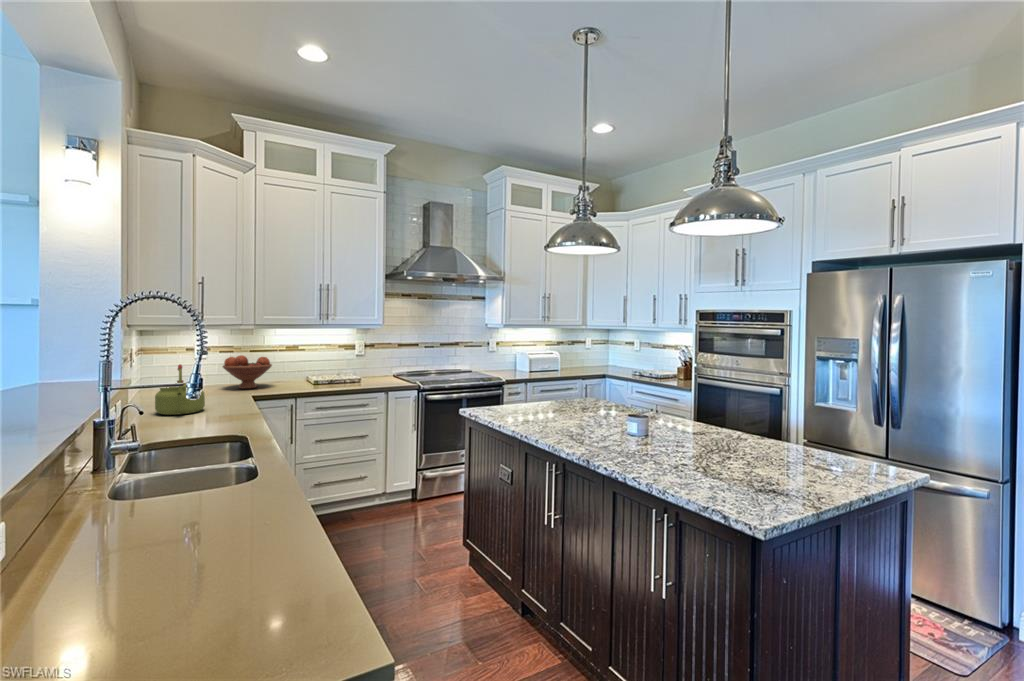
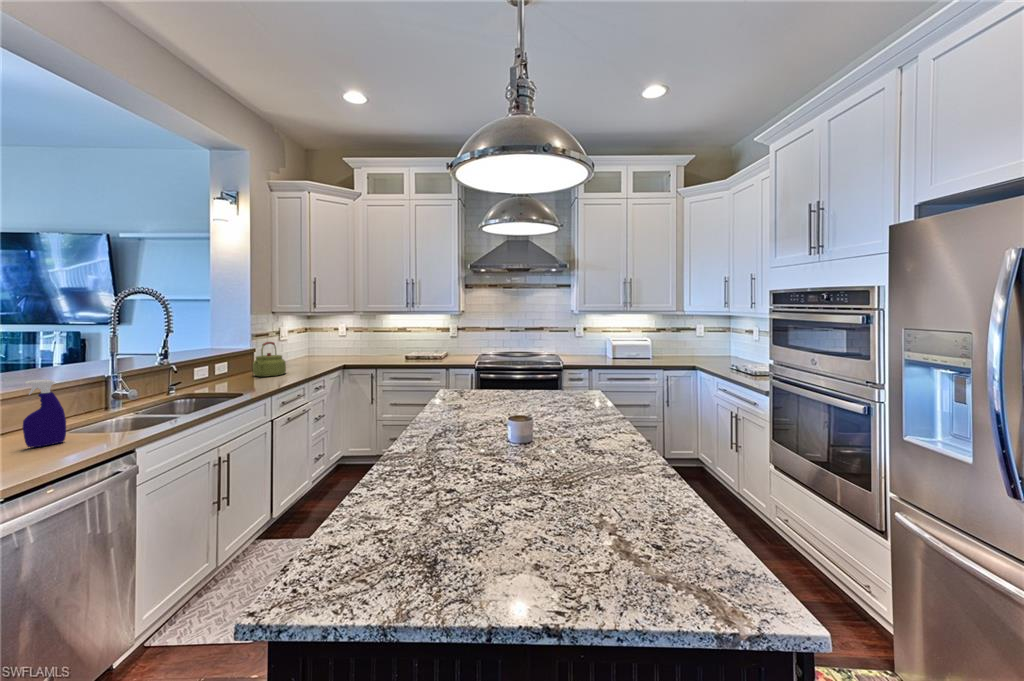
fruit bowl: present [223,355,272,389] -> none [334,336,369,361]
spray bottle: none [167,418,203,521] -> present [23,379,66,447]

